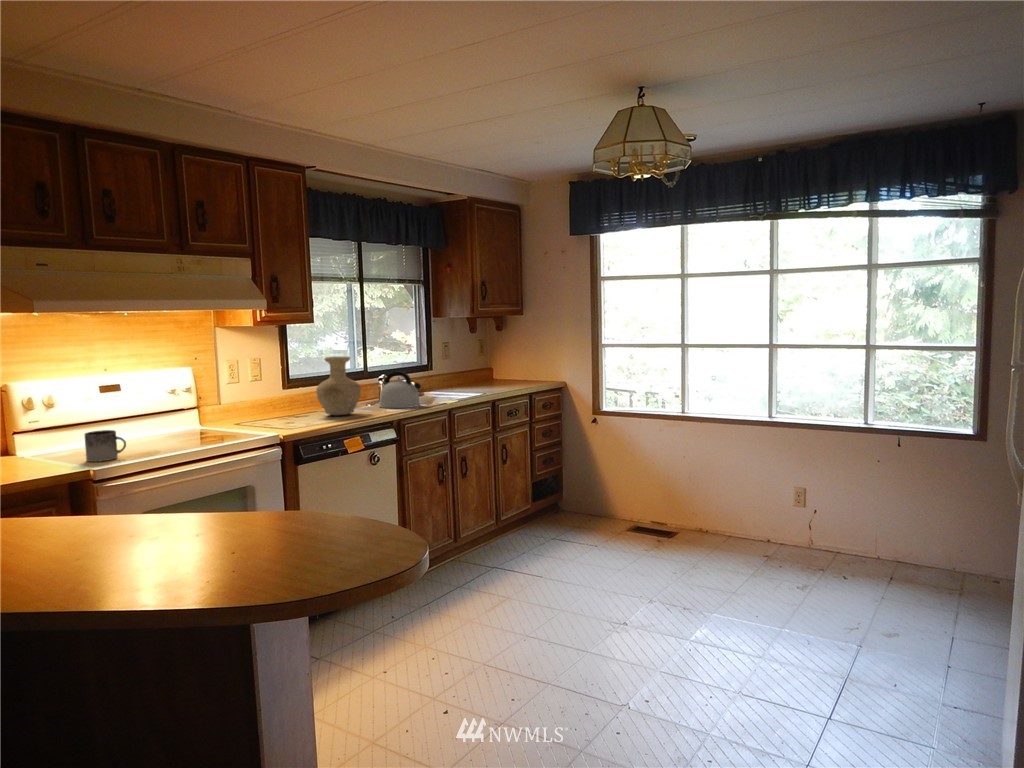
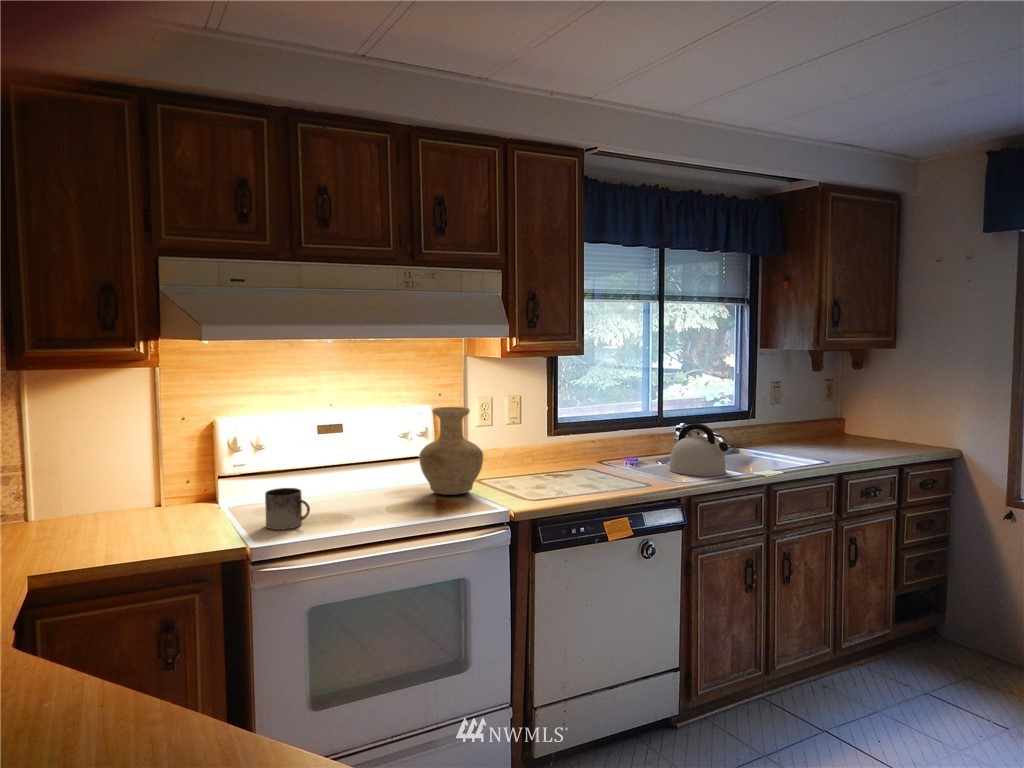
vase: present [316,357,361,415] -> present [419,407,483,495]

